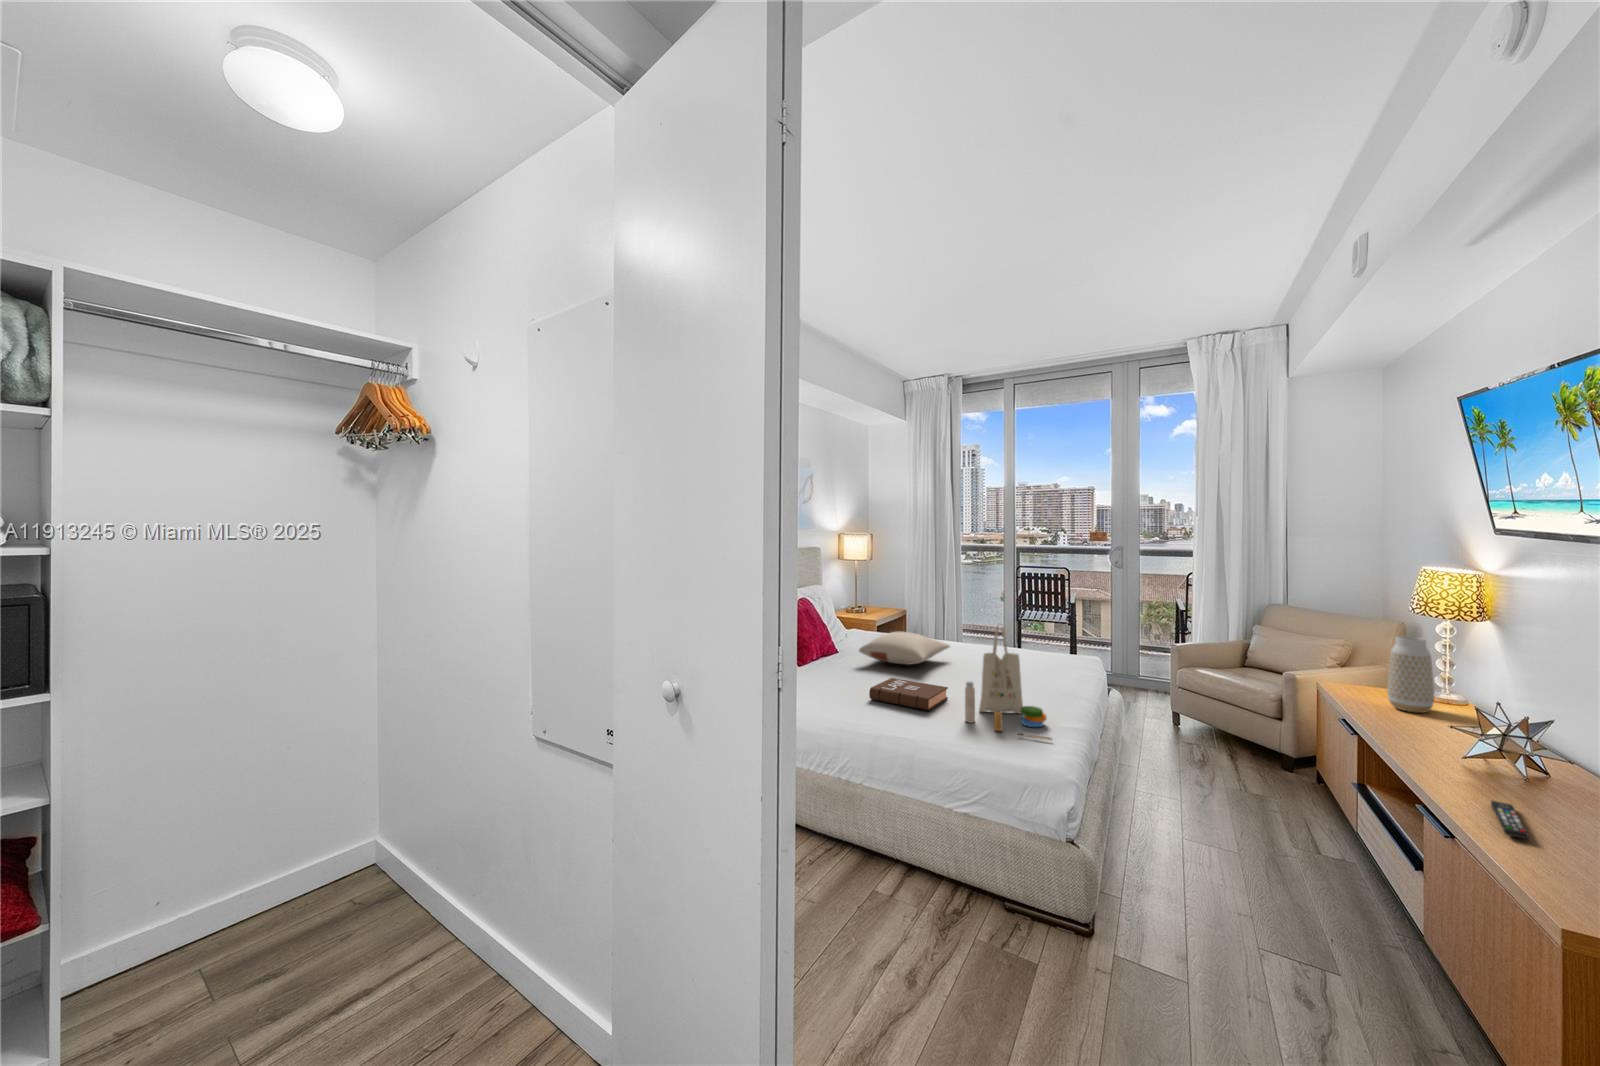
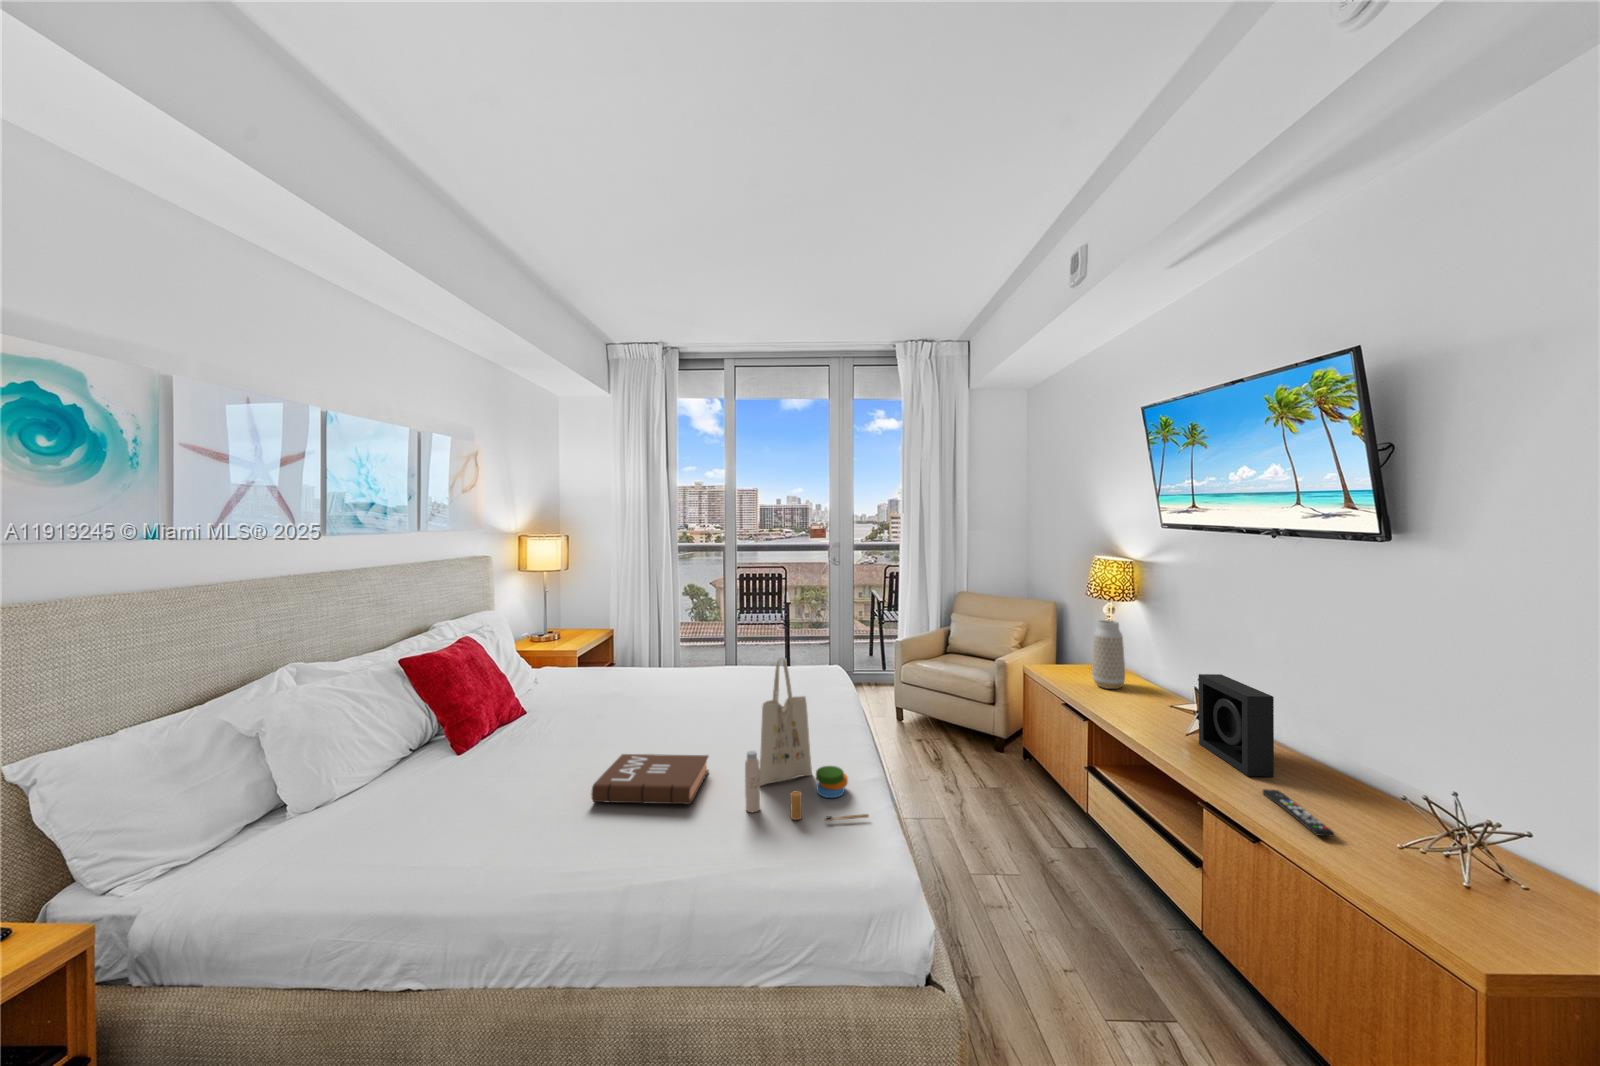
pillow: present [859,632,950,665] -> none [562,672,690,721]
speaker: none [1466,690,1531,799] -> present [1199,674,1274,777]

